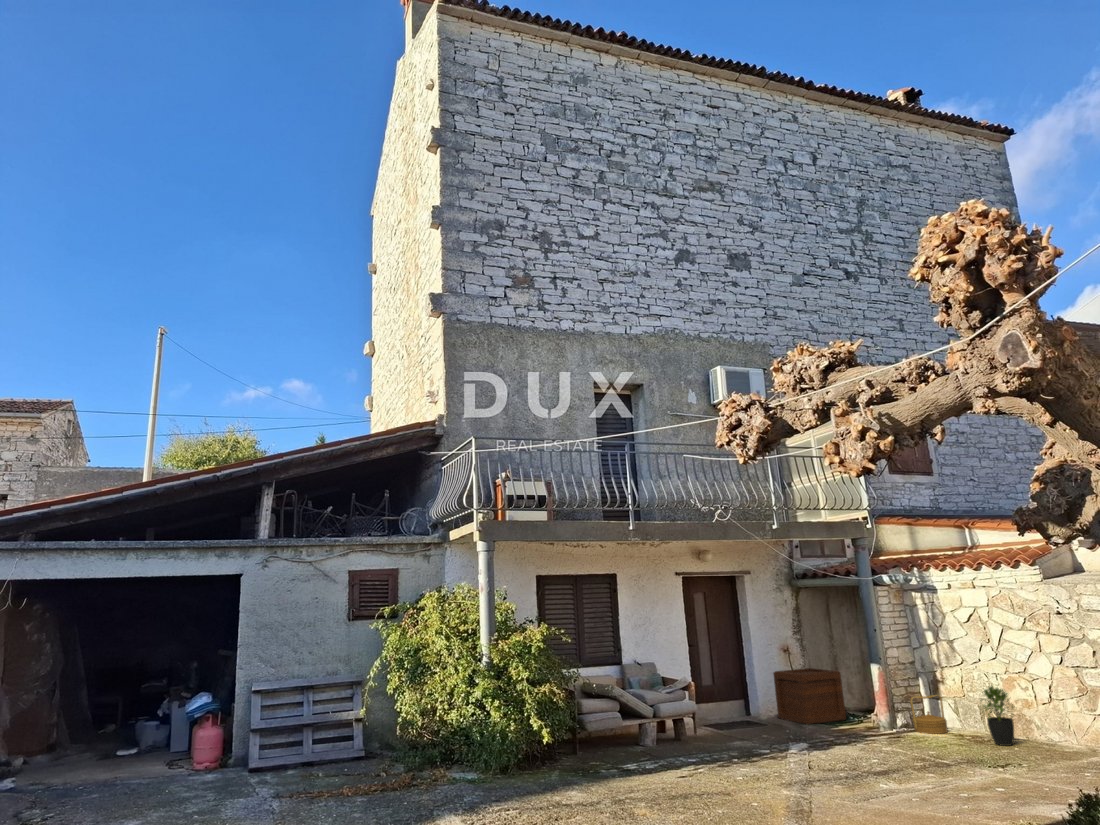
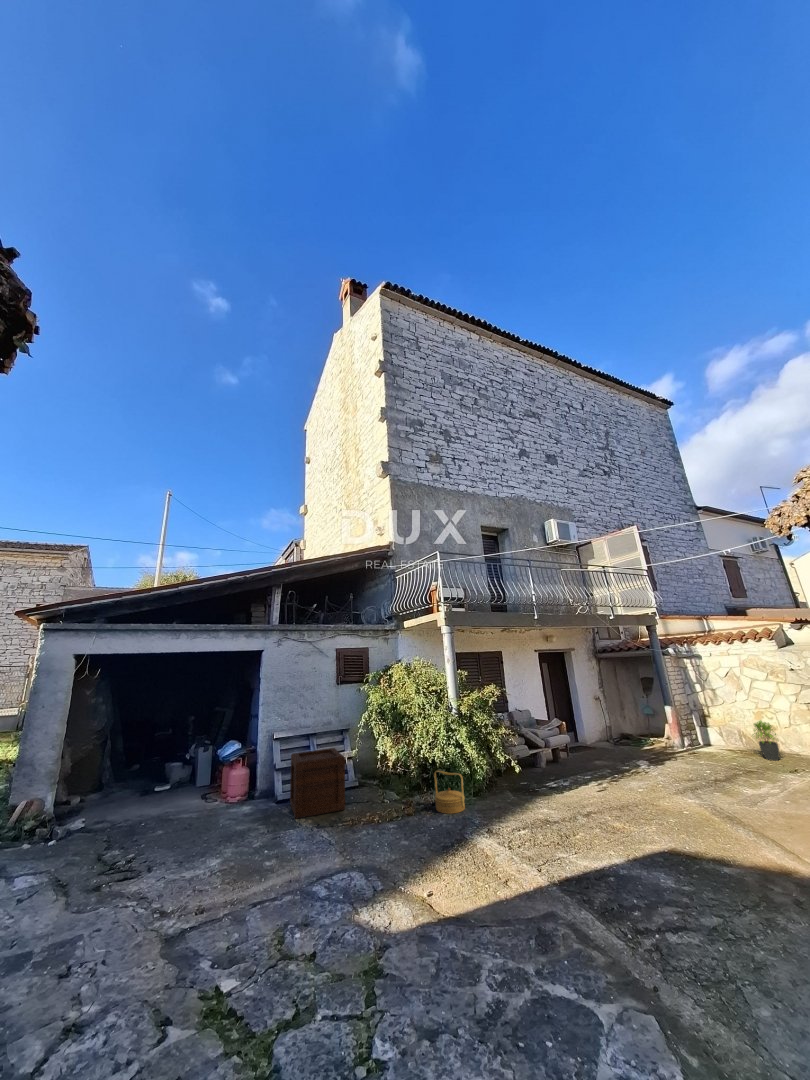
wooden crate: present [773,668,846,725] -> present [290,748,345,819]
woven basket: present [910,695,948,734] -> present [434,770,465,814]

